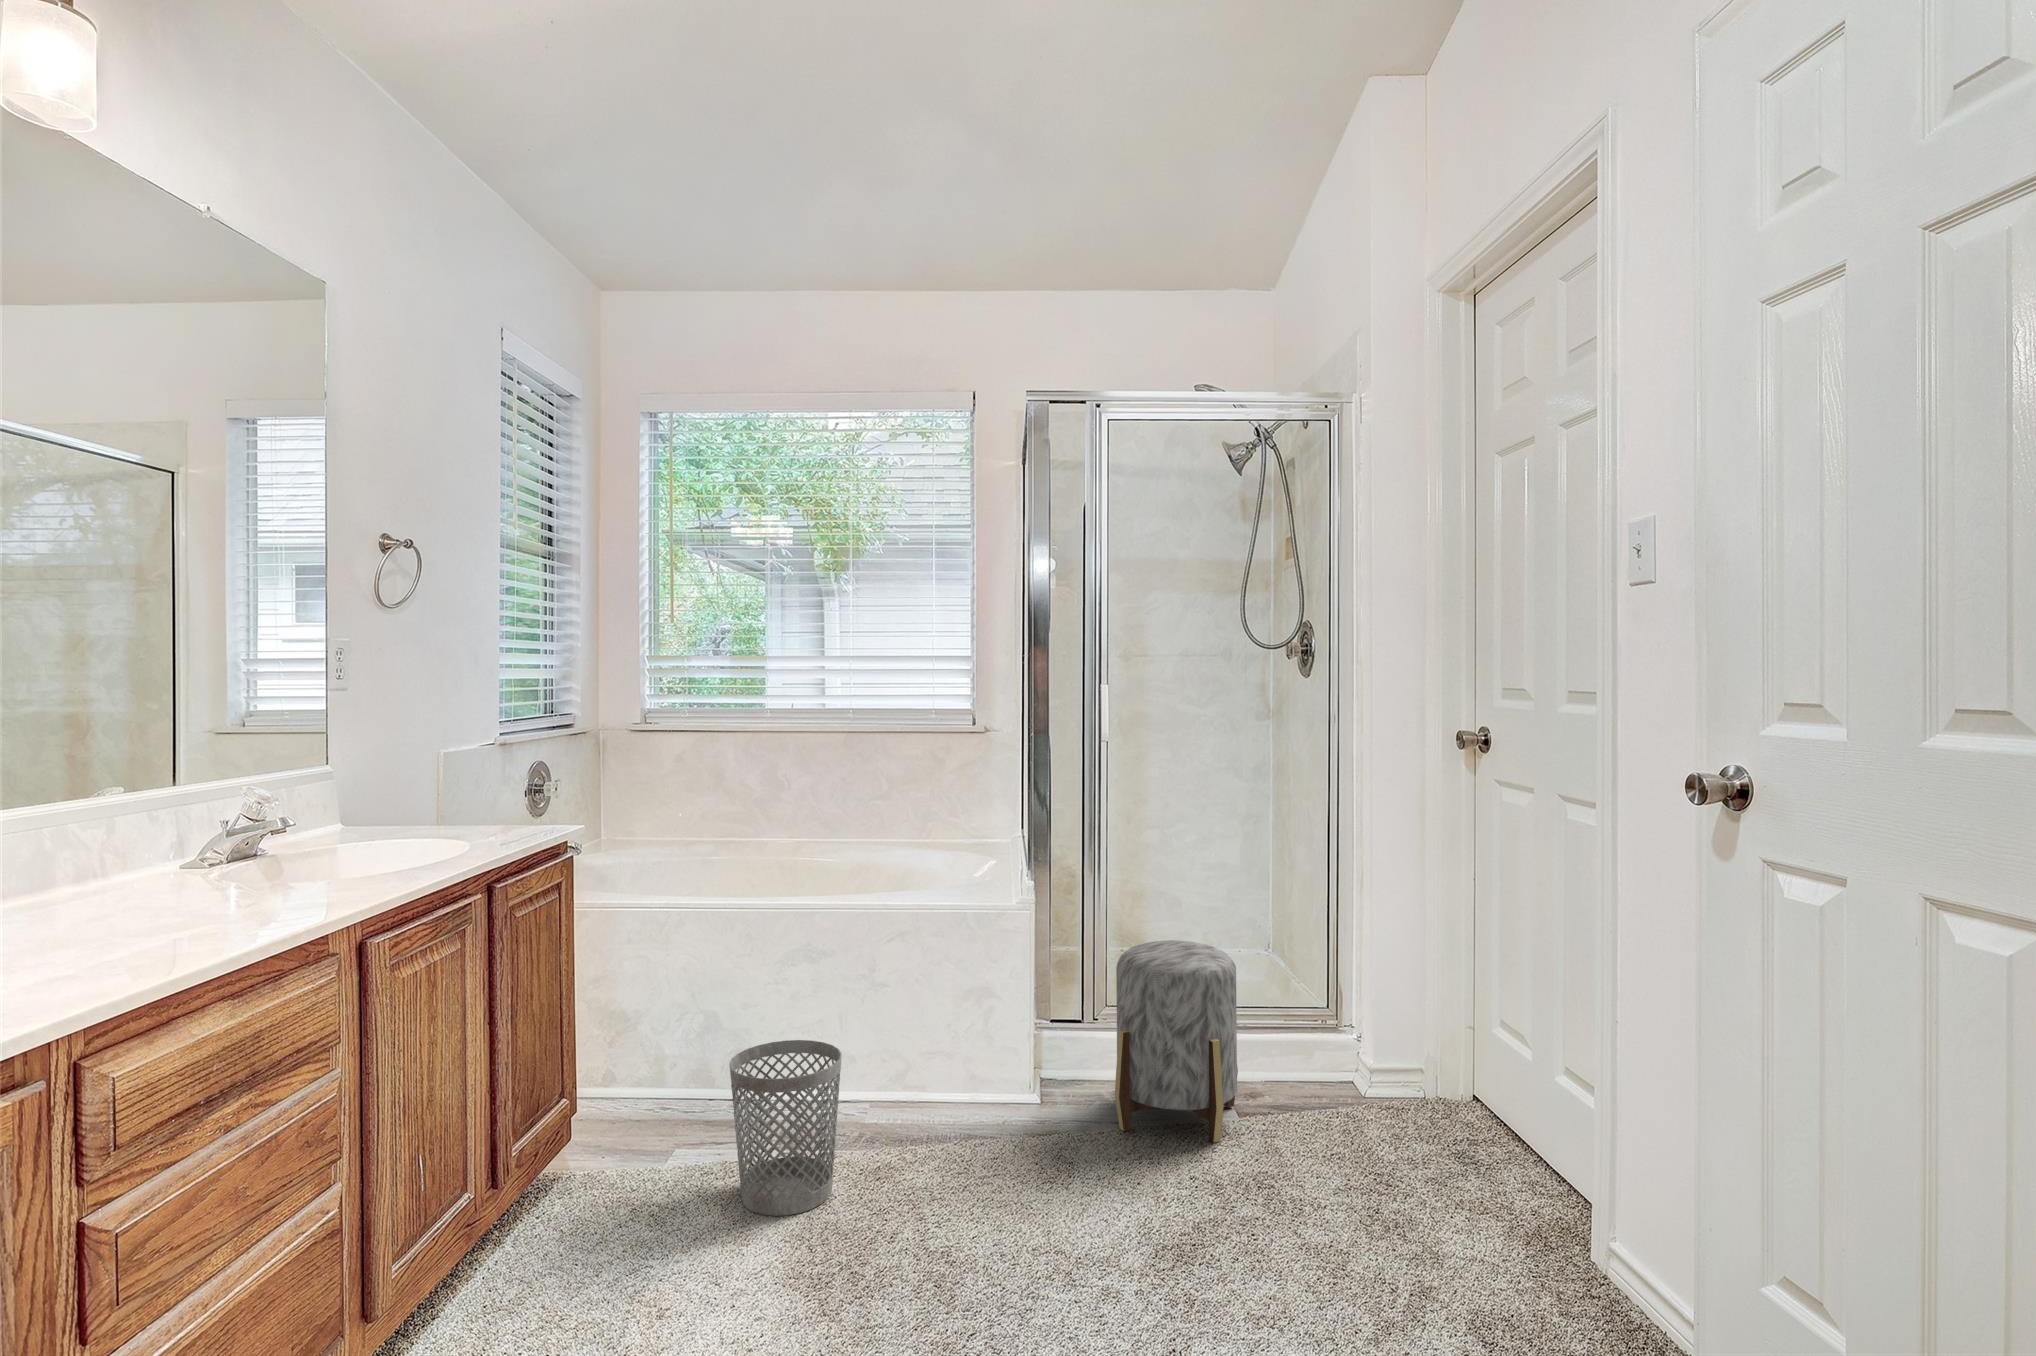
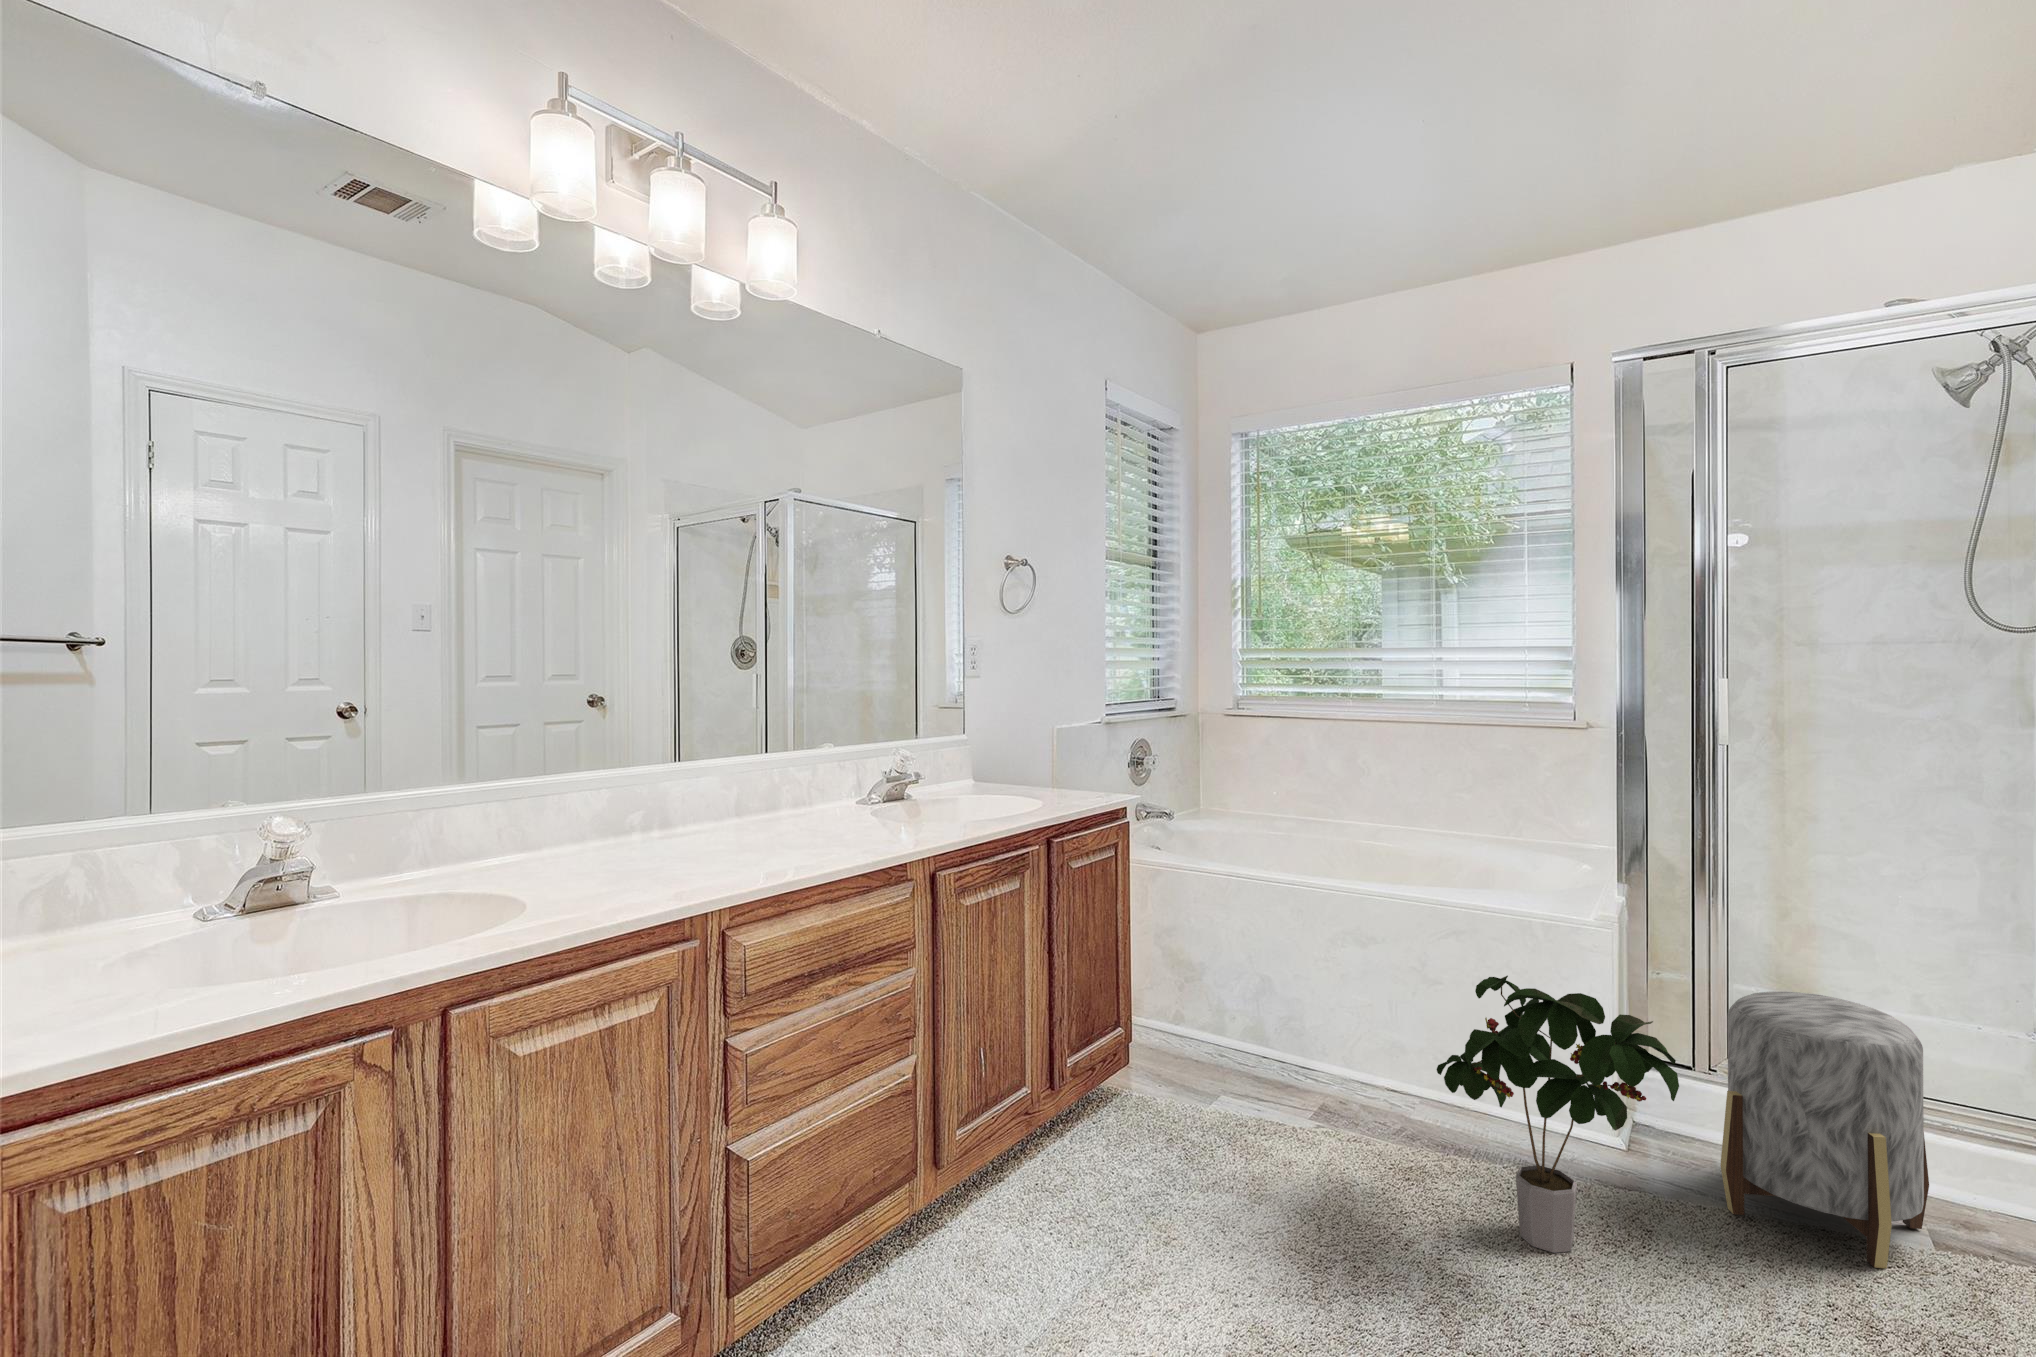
potted plant: none [904,963,1102,1204] -> present [1437,976,1679,1253]
wastebasket: present [729,1040,842,1216] -> none [1255,1017,1366,1189]

